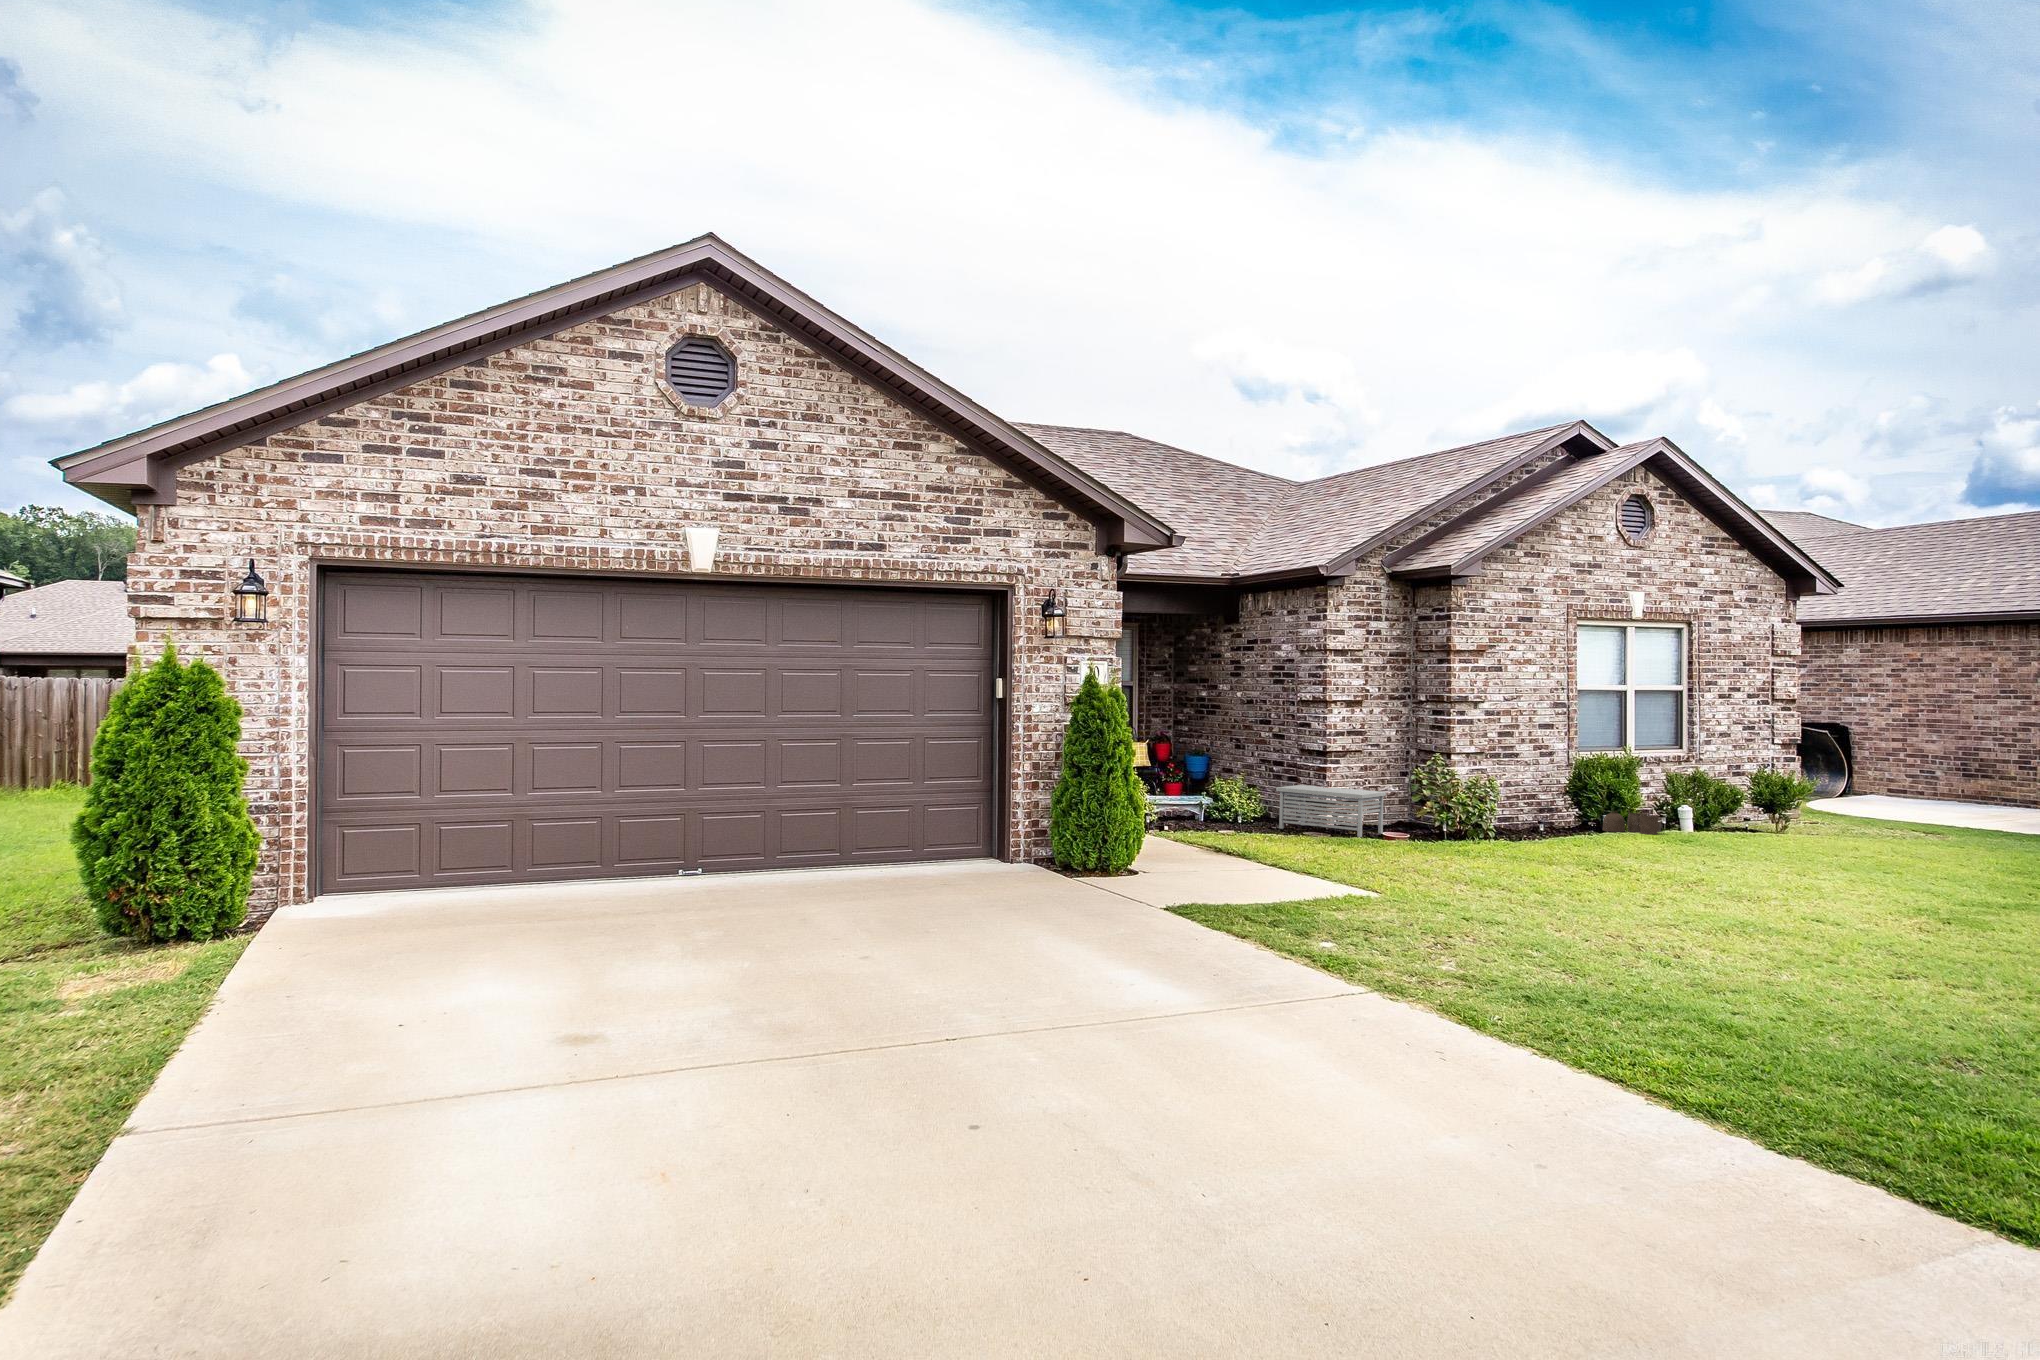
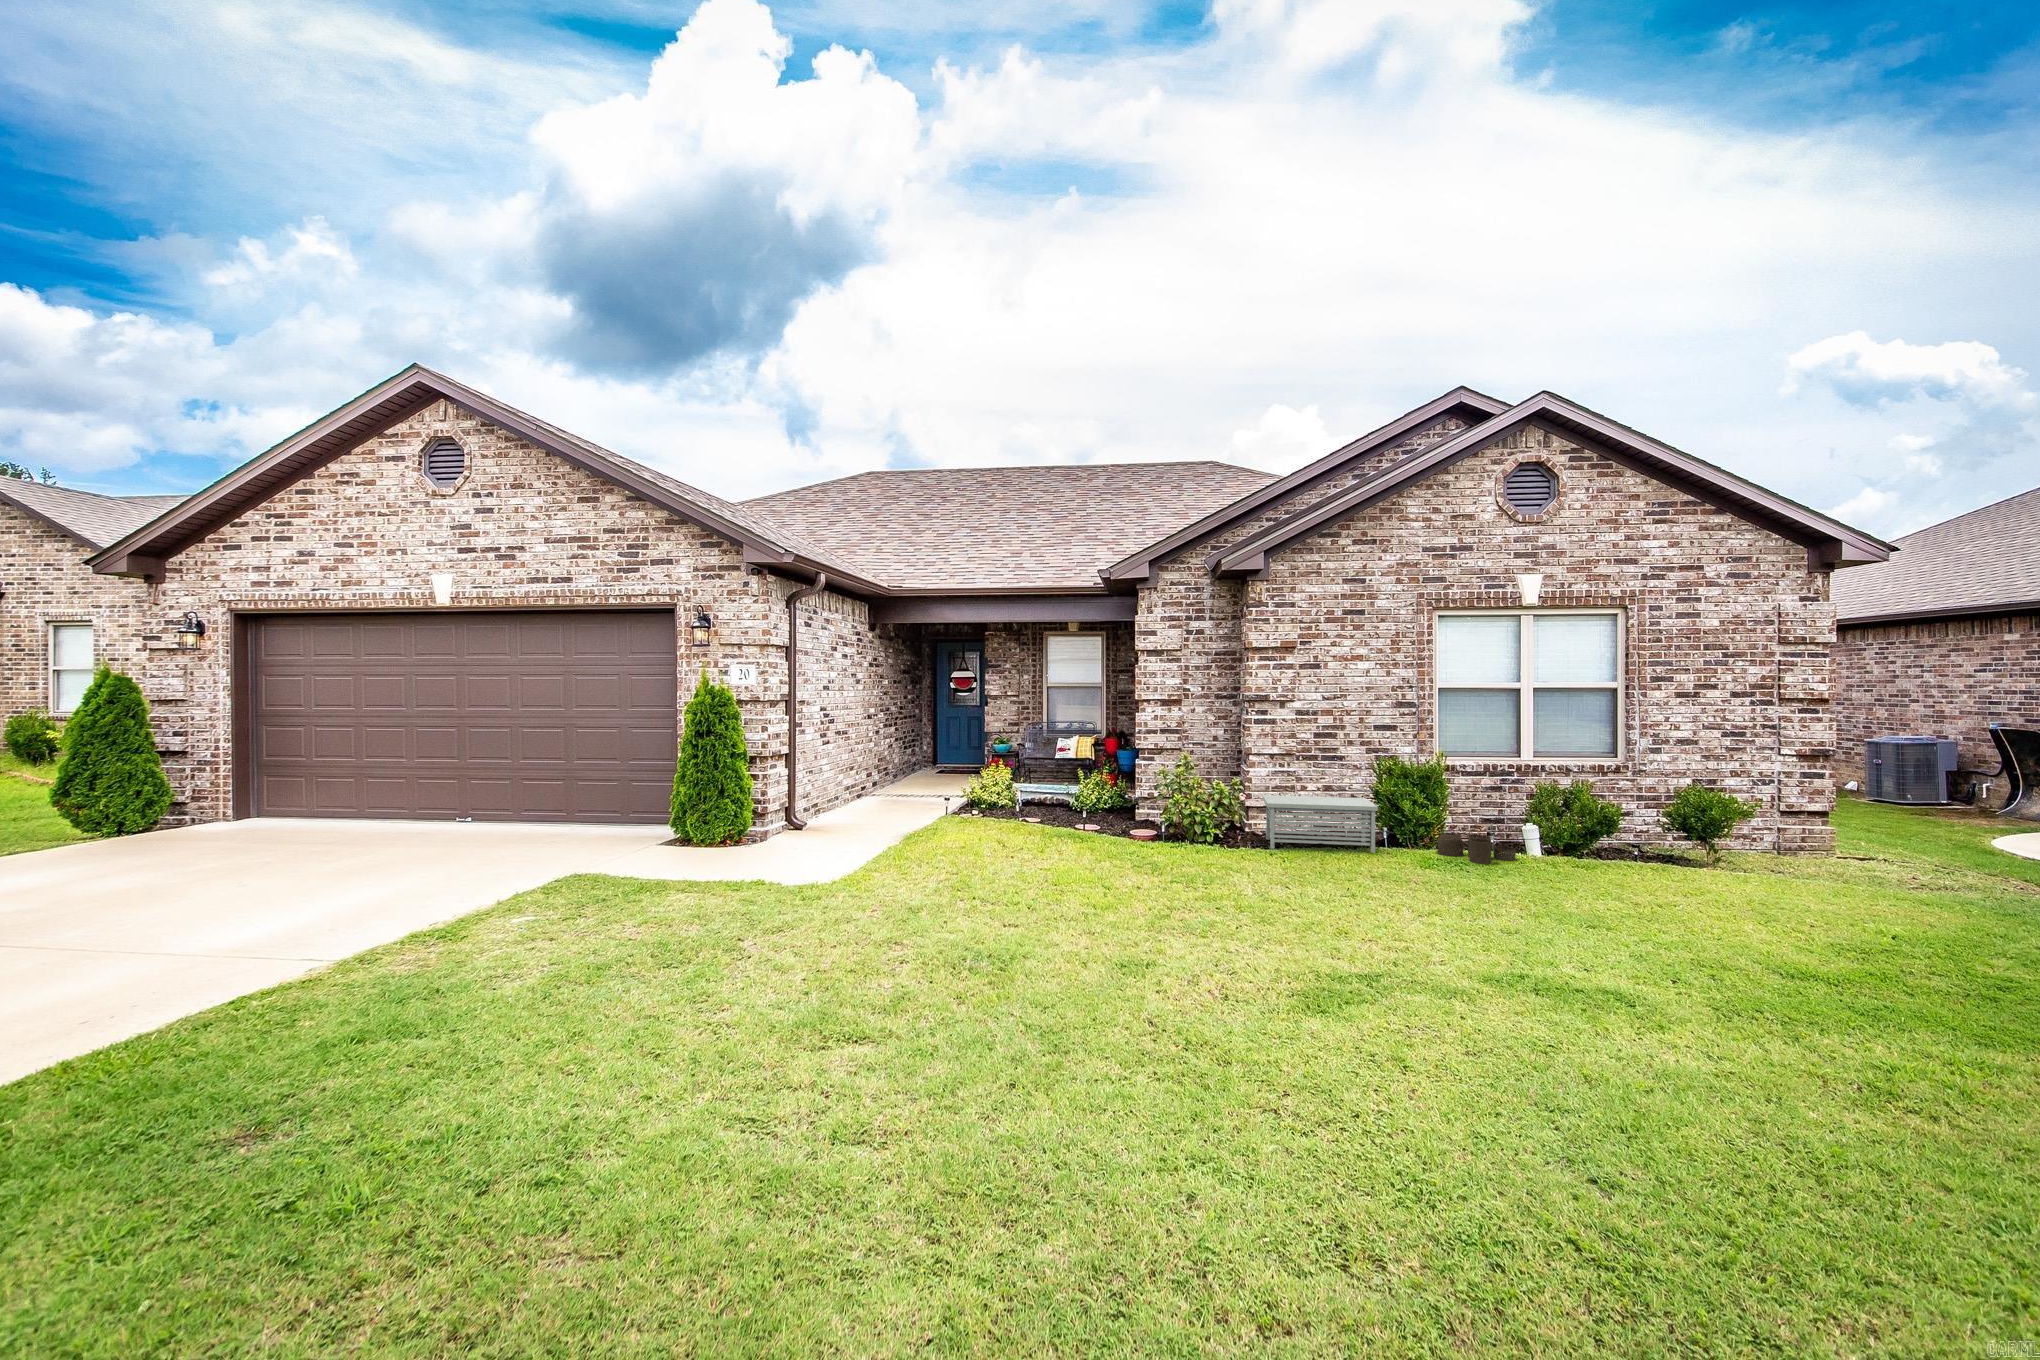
storage bench: present [1276,785,1386,837] -> present [1262,795,1378,853]

